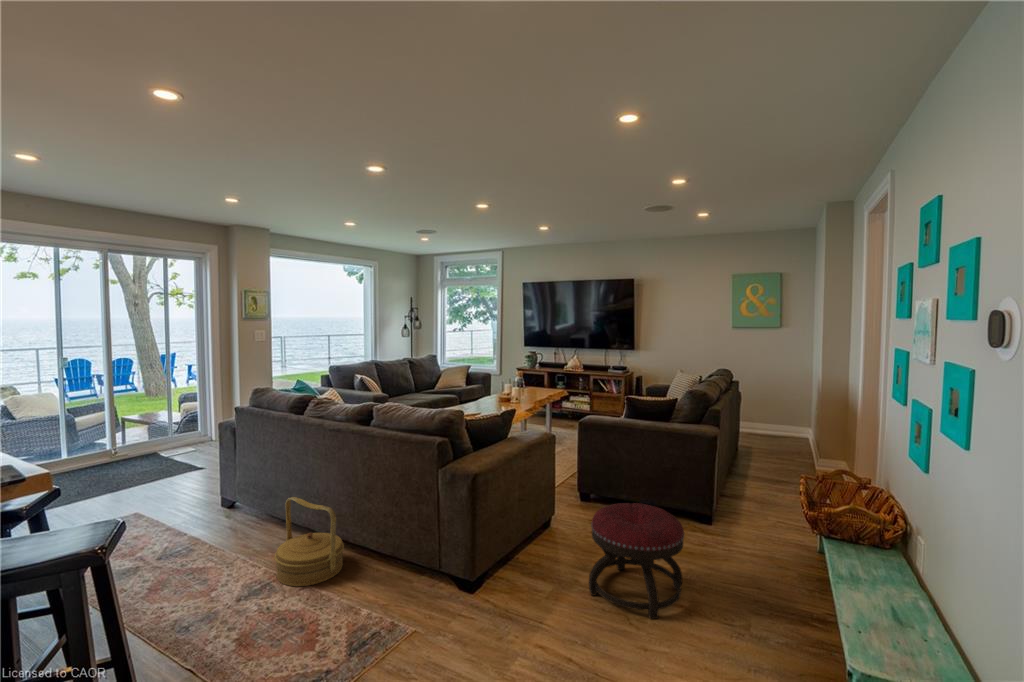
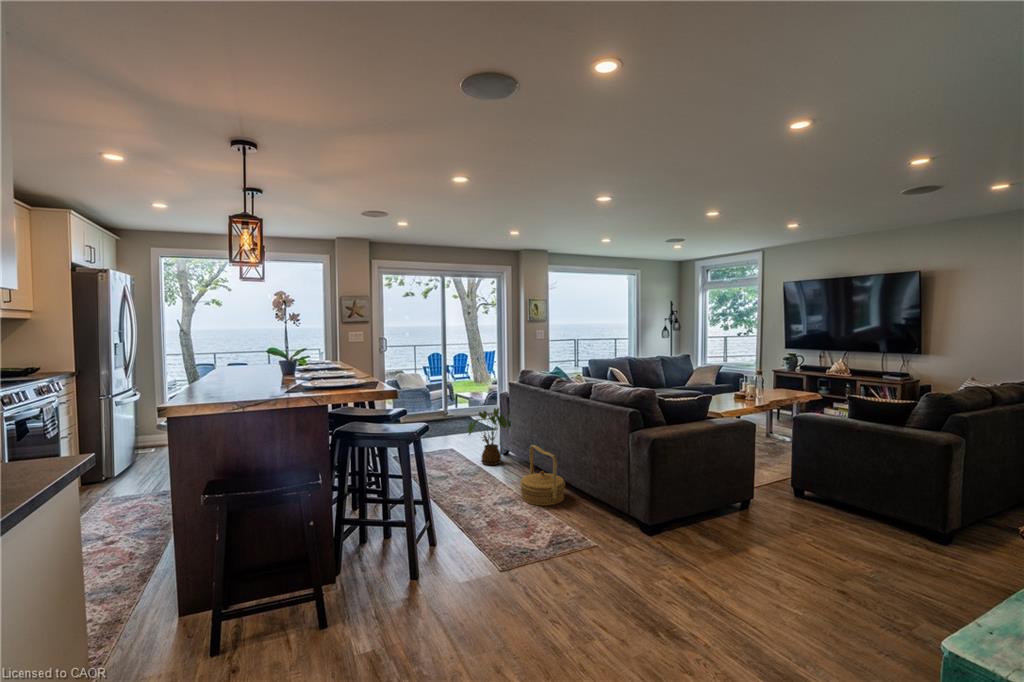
house plant: none [164,447,244,536] -> present [468,408,511,465]
ottoman: present [589,503,684,619] -> none [751,492,857,599]

